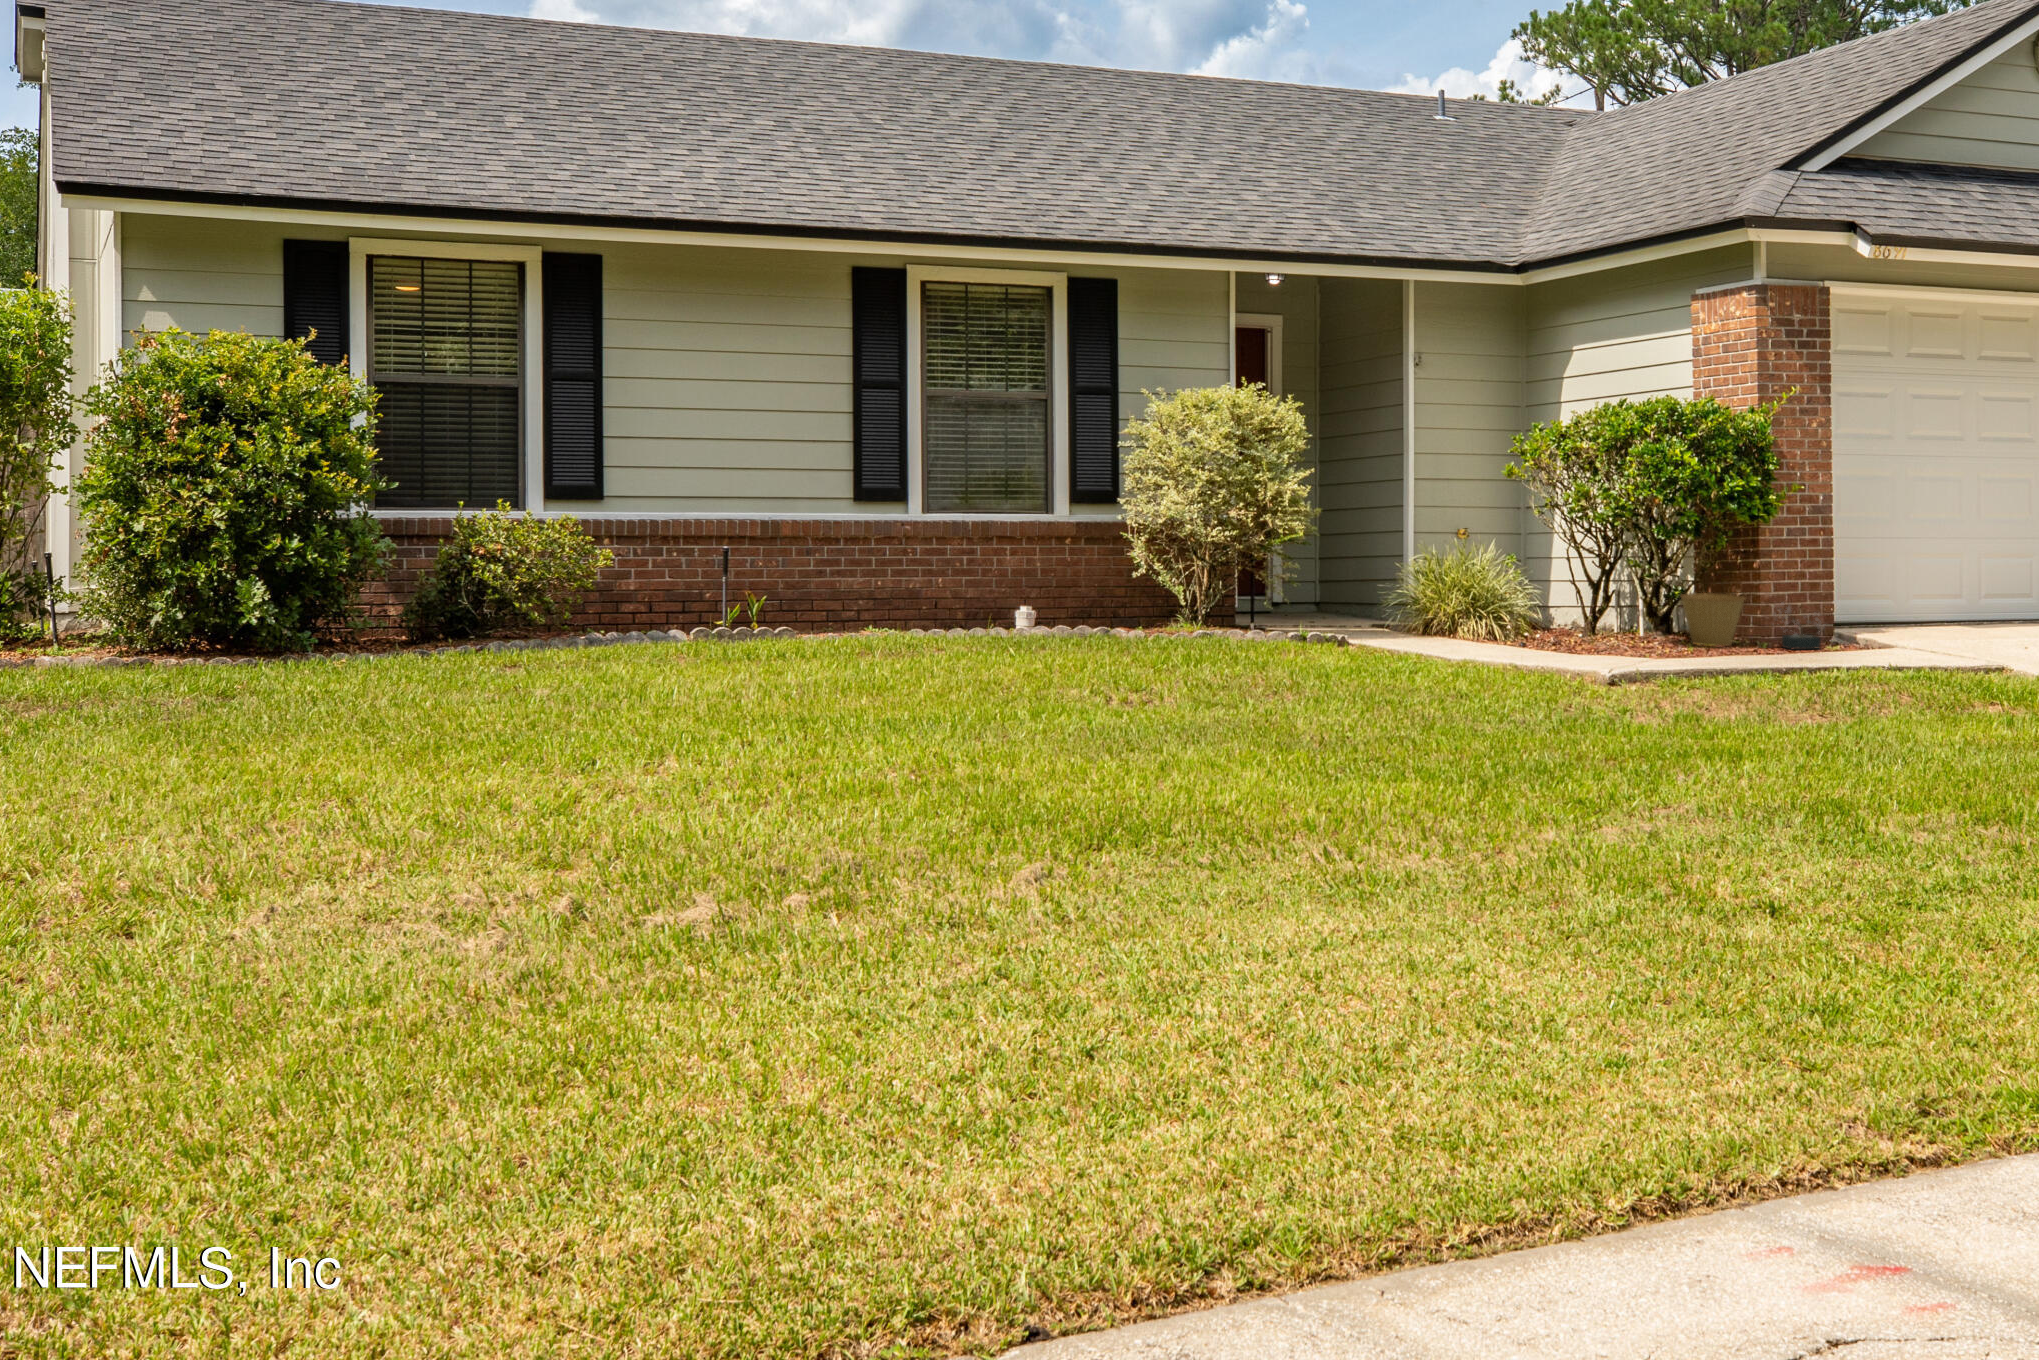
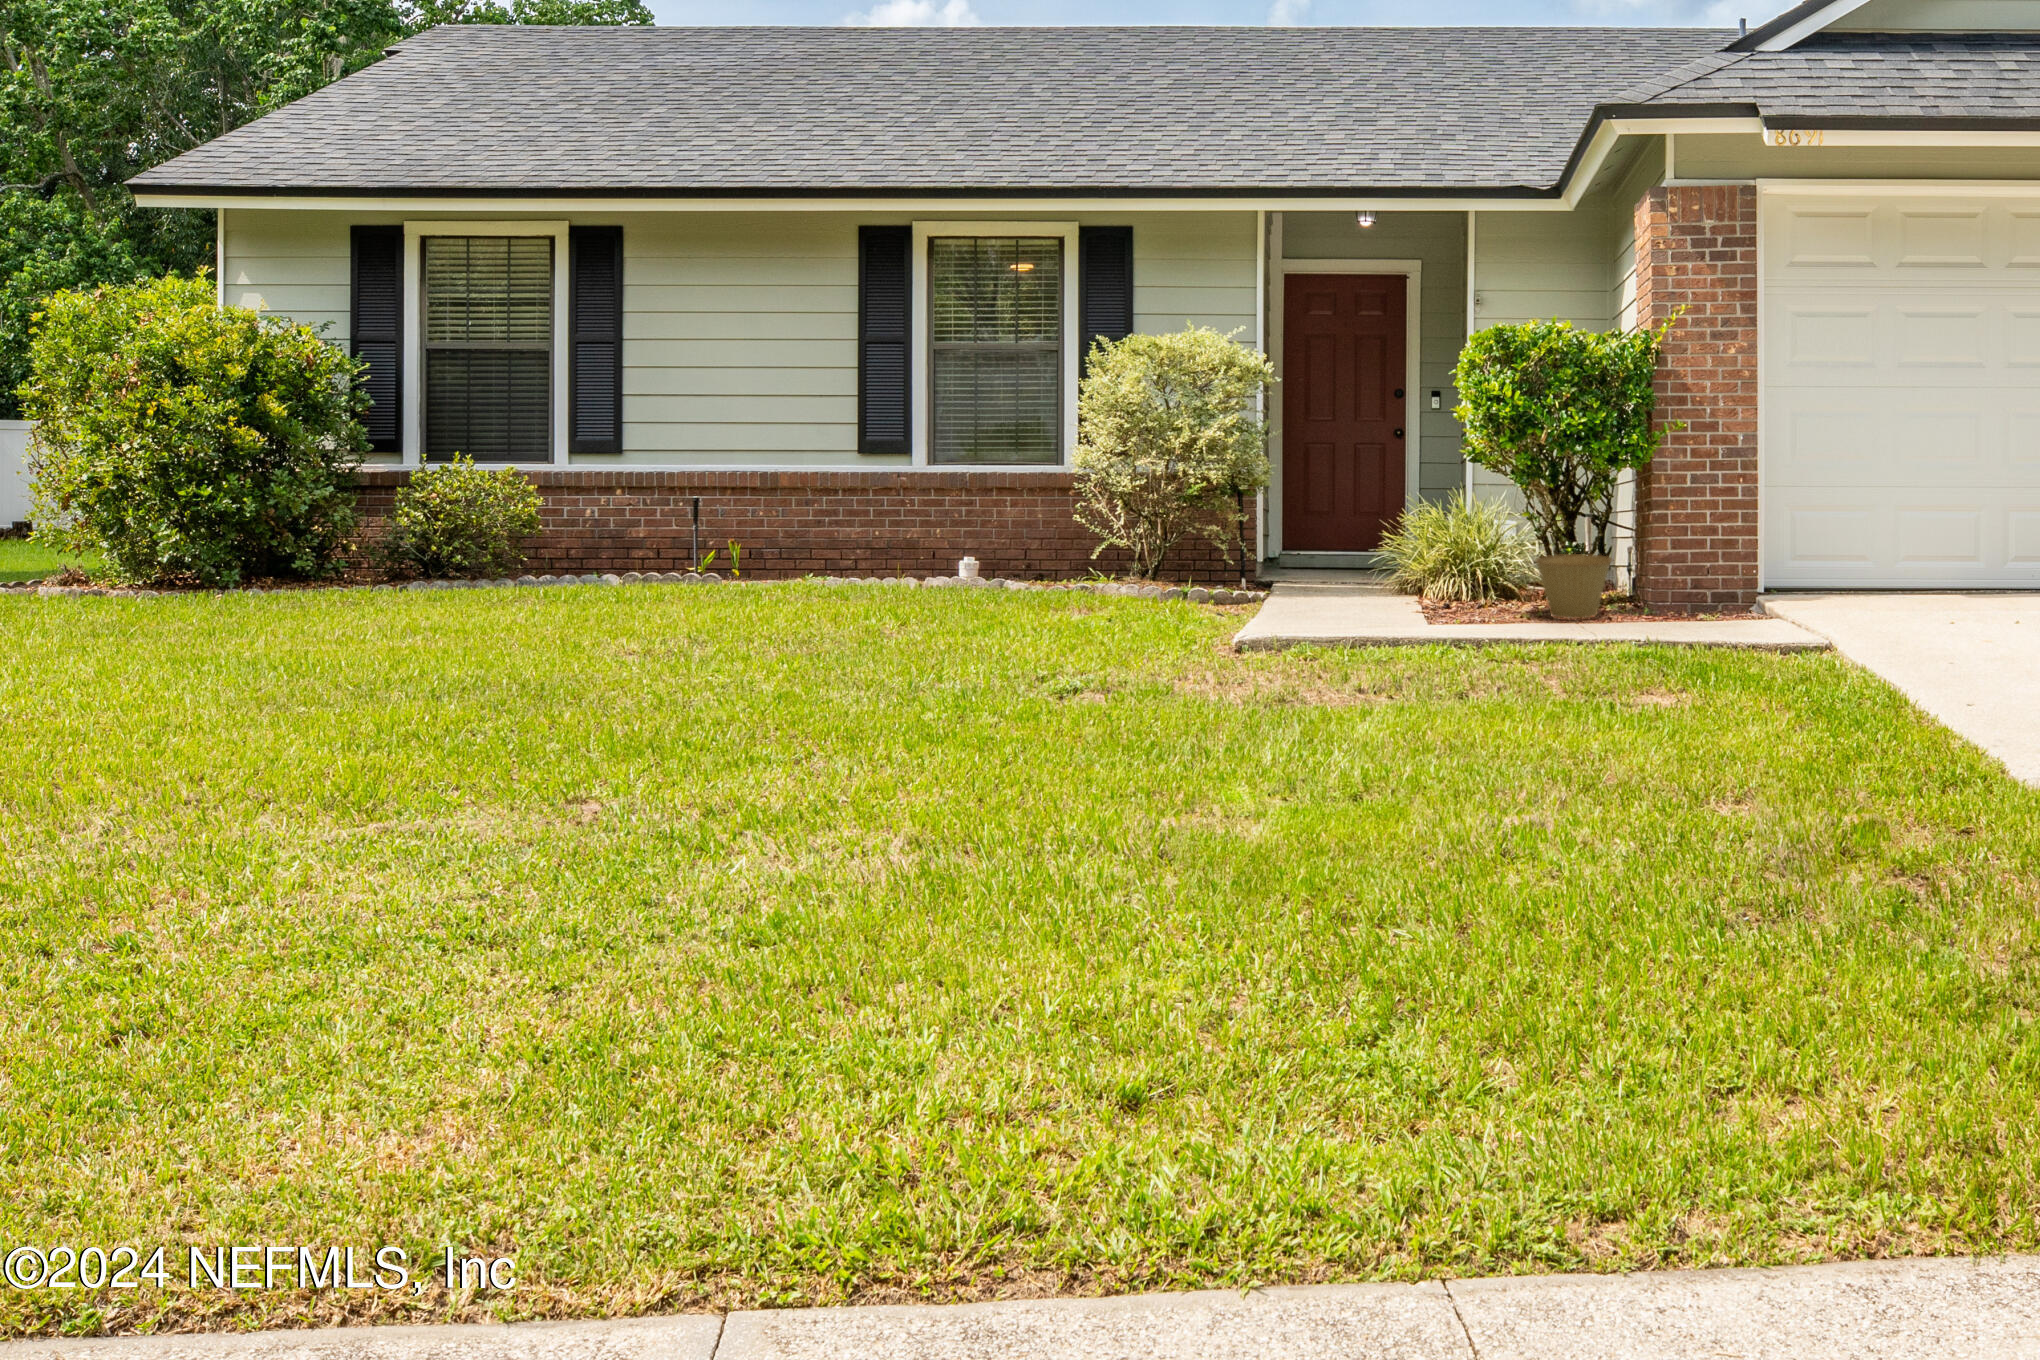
decorative plant: present [1774,607,1821,650] -> none [1632,567,1701,626]

